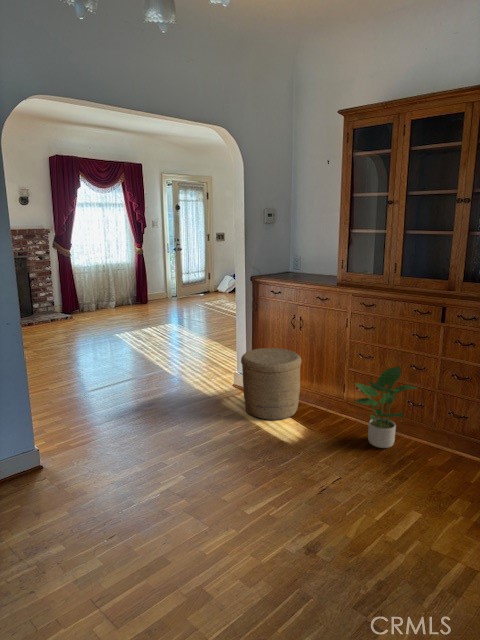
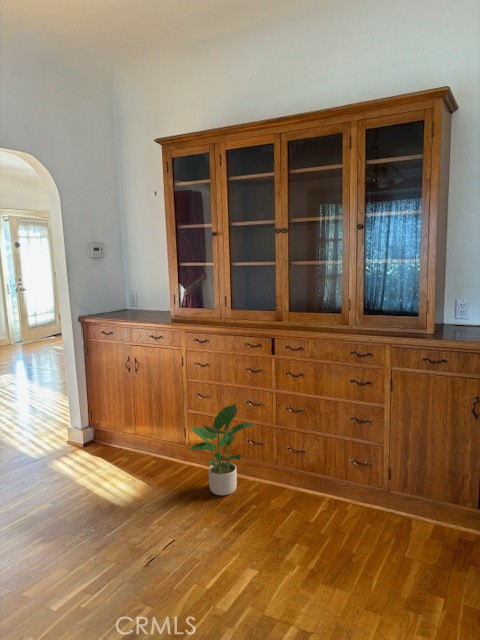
woven basket: present [241,348,302,420] -> none [66,396,137,480]

